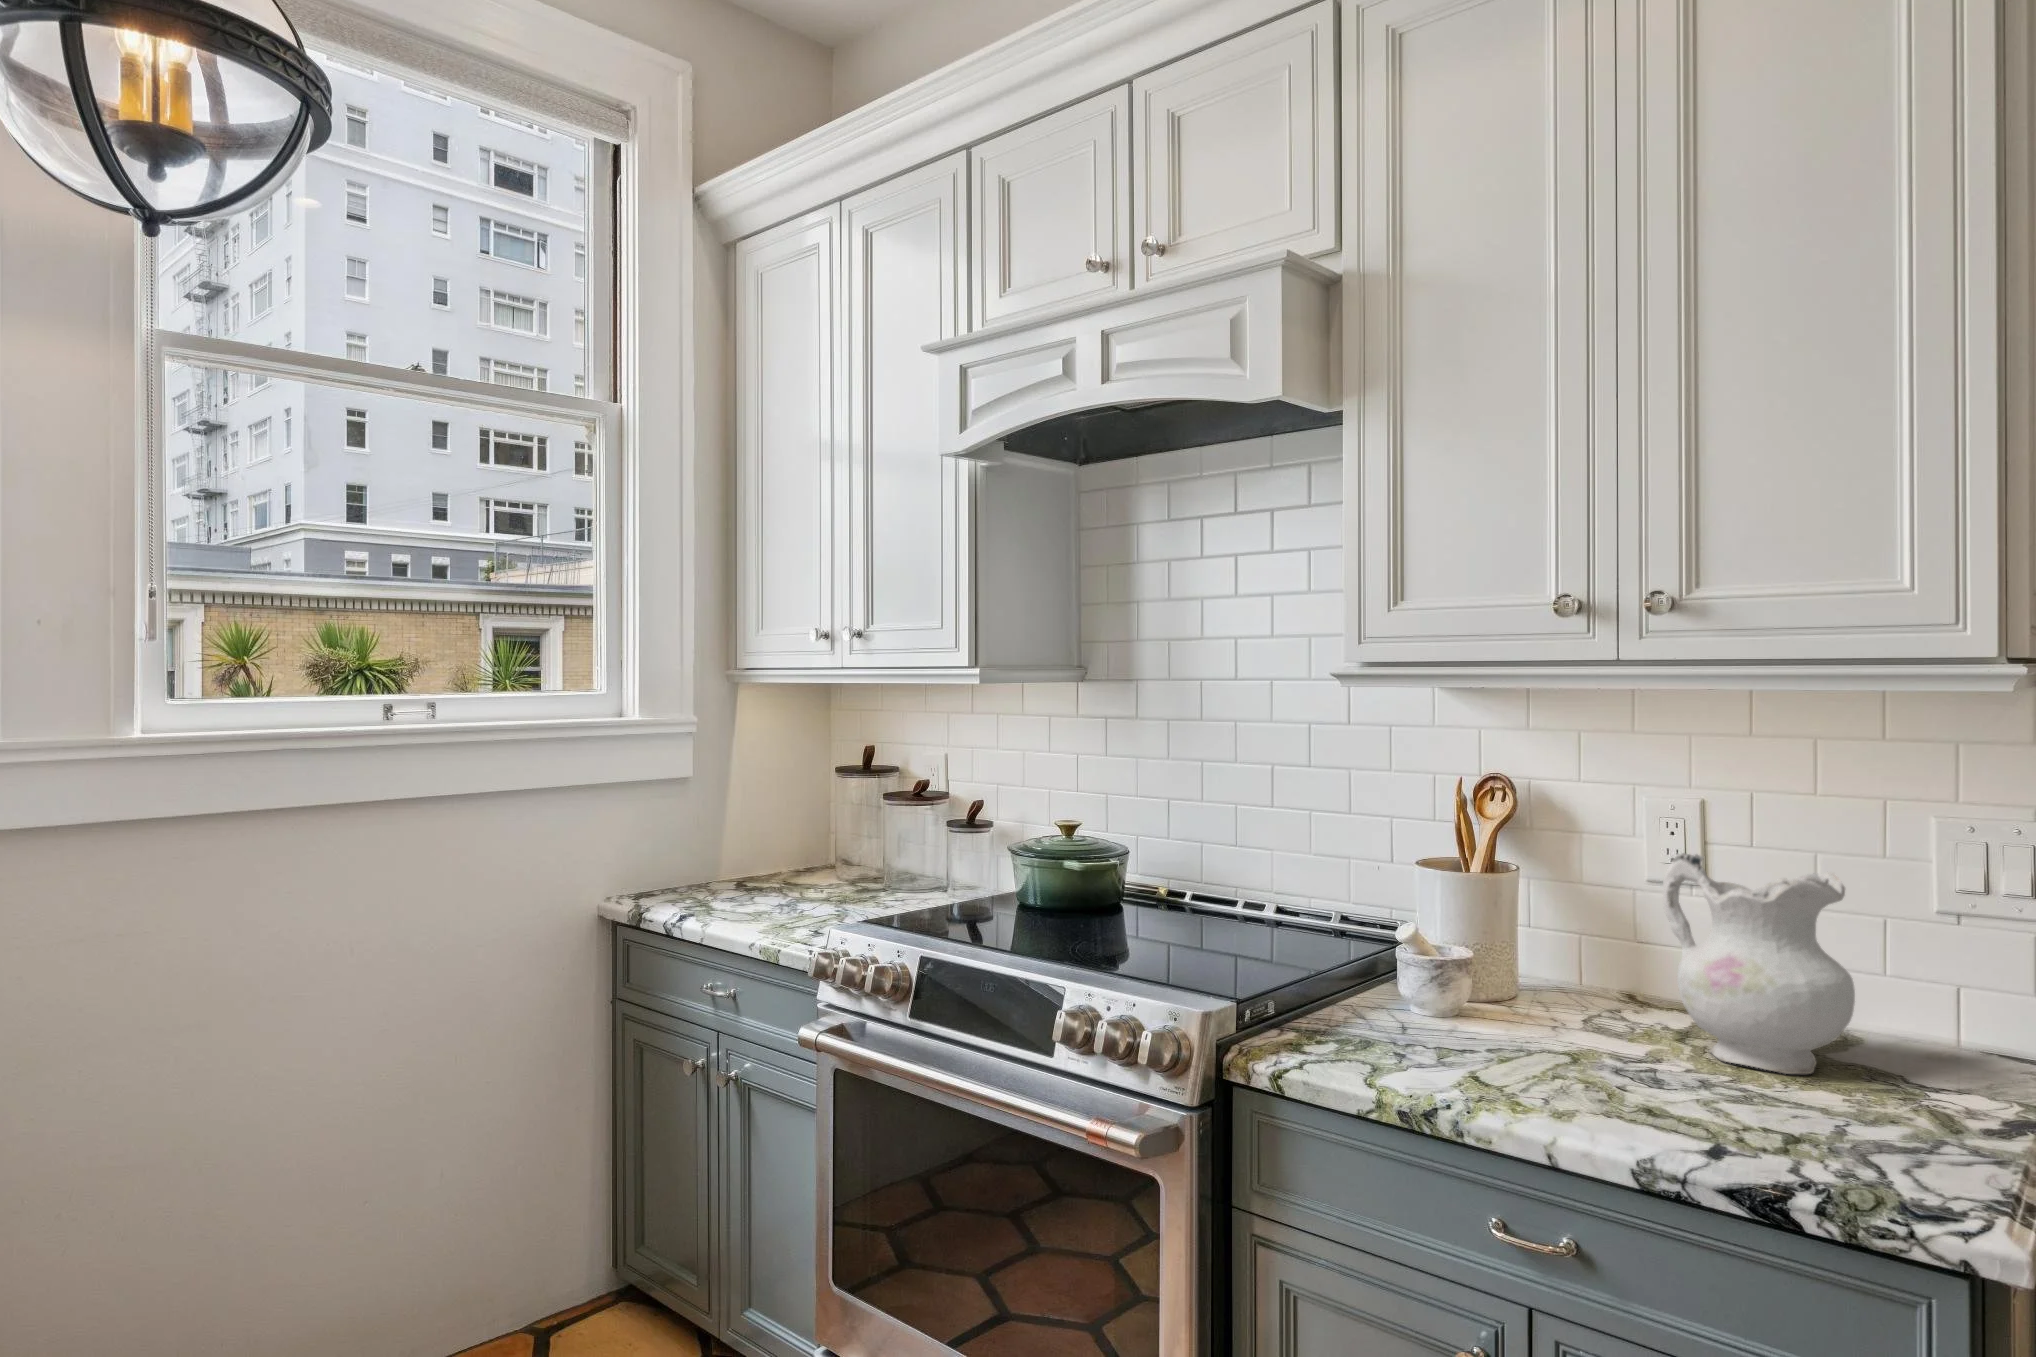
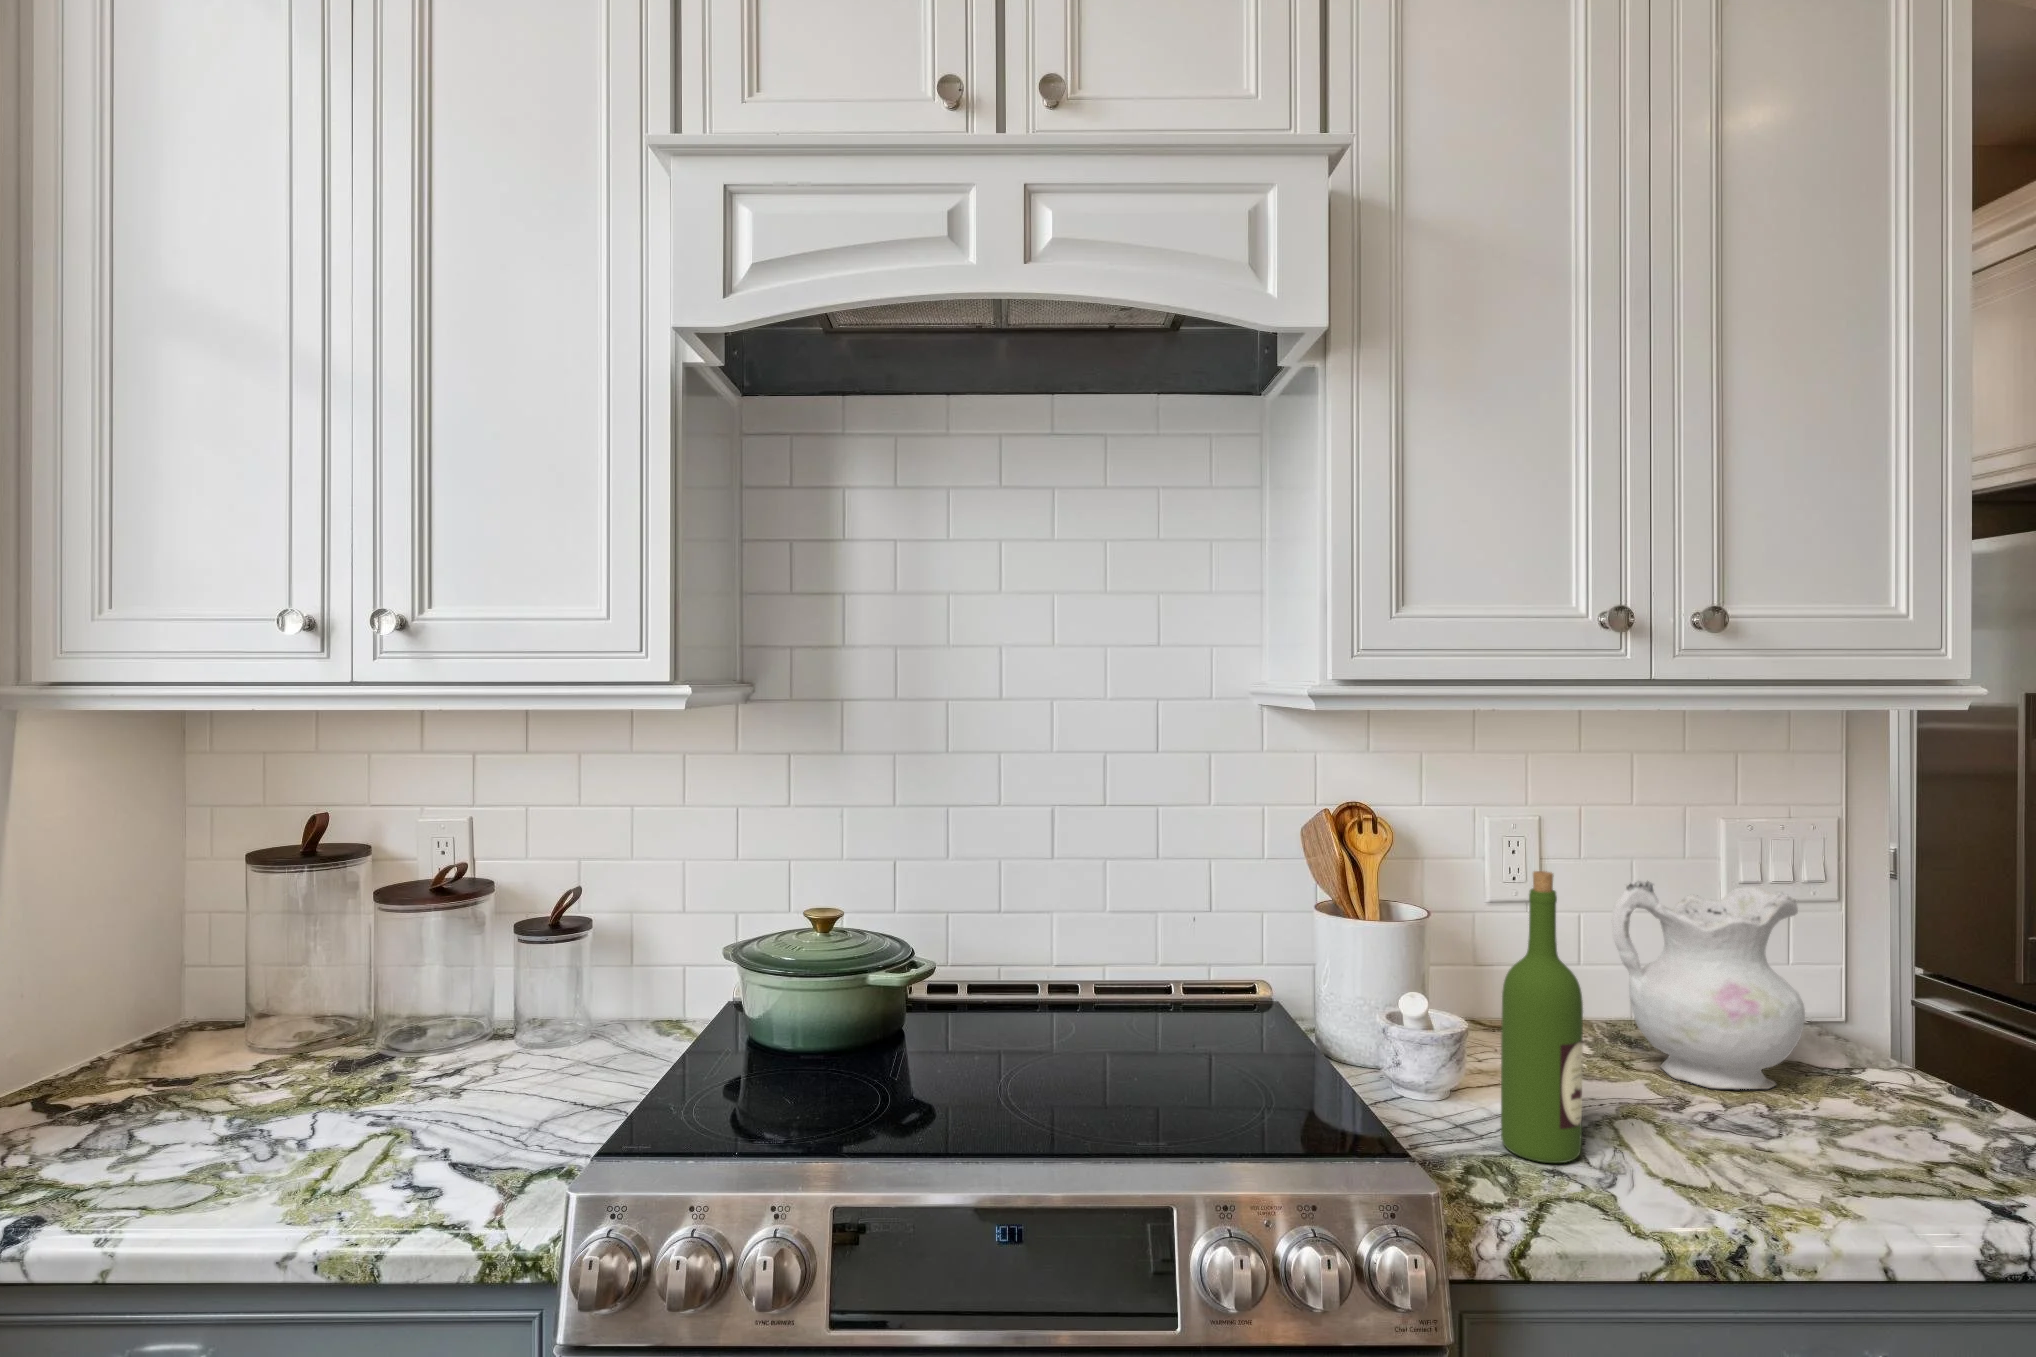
wine bottle: none [1395,813,1459,1053] -> present [1501,871,1583,1163]

